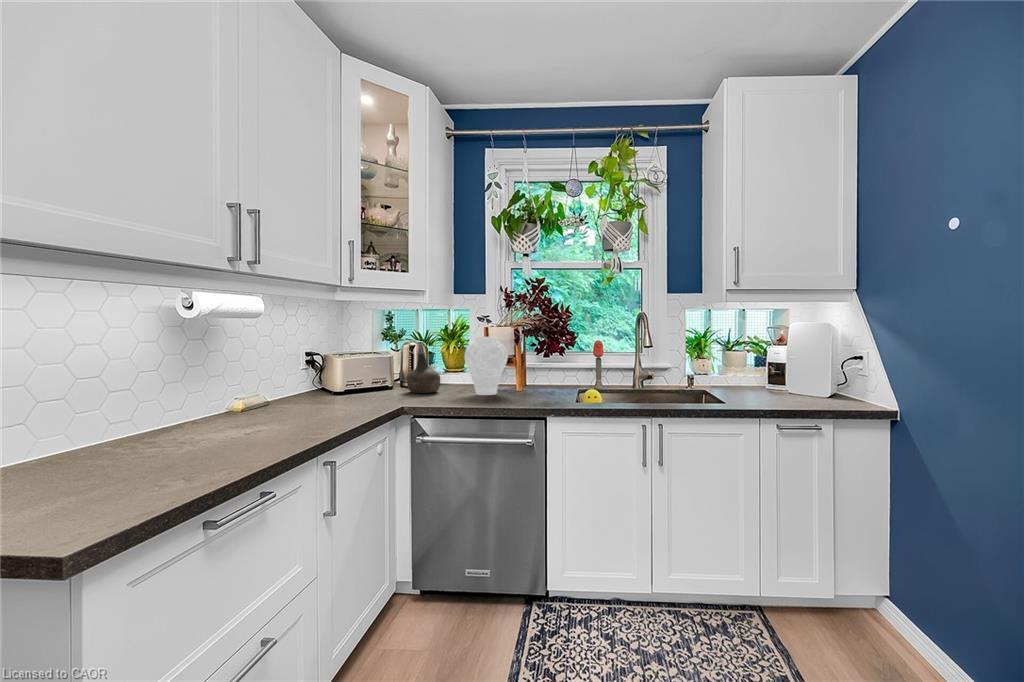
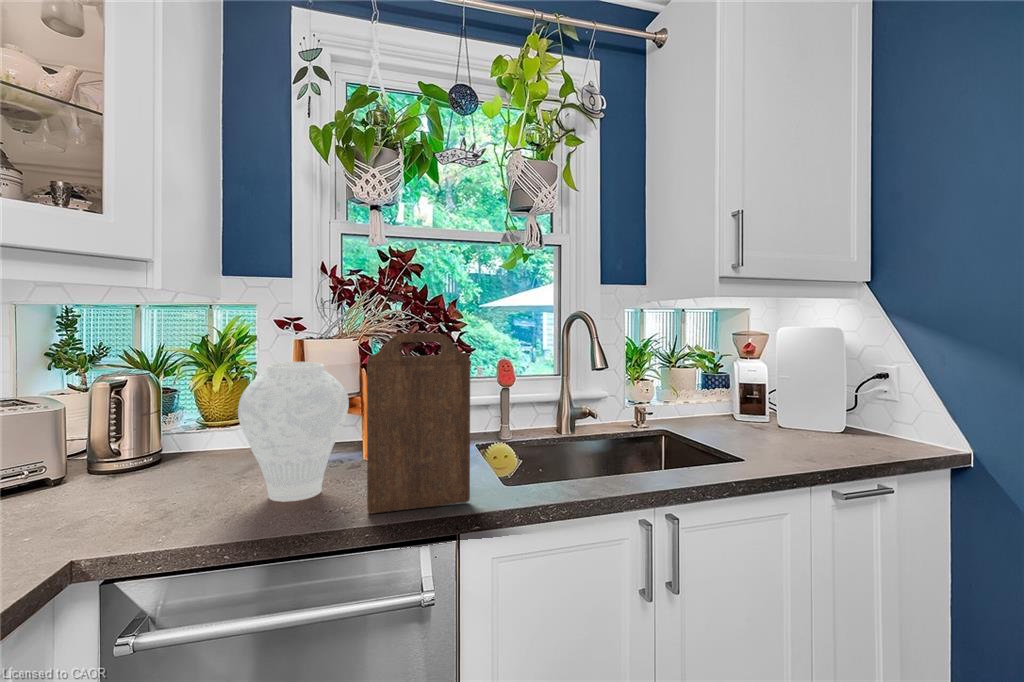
cutting board: none [513,323,558,399] -> present [367,333,470,514]
bottle: present [406,352,440,393] -> none [63,403,173,513]

